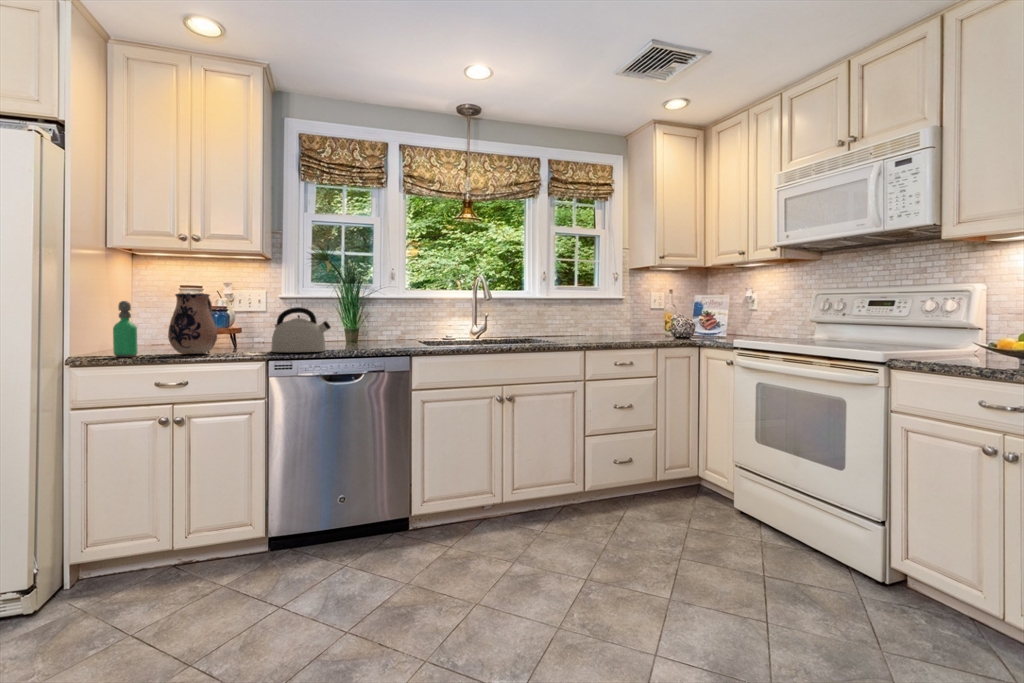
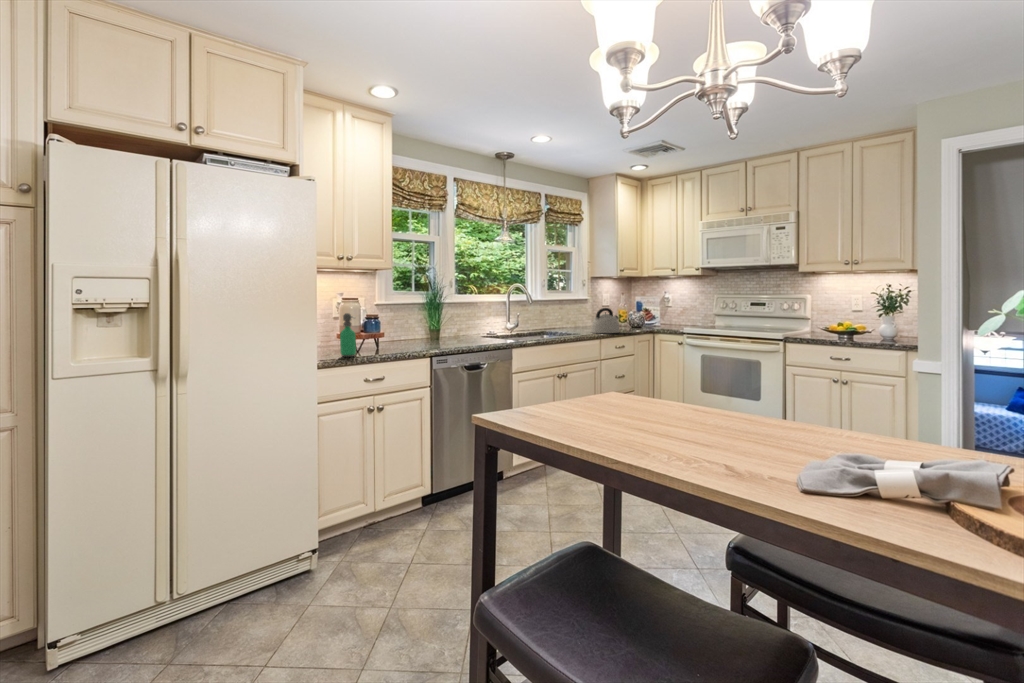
ceramic pitcher: present [168,293,217,354] -> none [367,306,401,352]
kettle: present [271,307,331,352] -> present [591,308,619,333]

